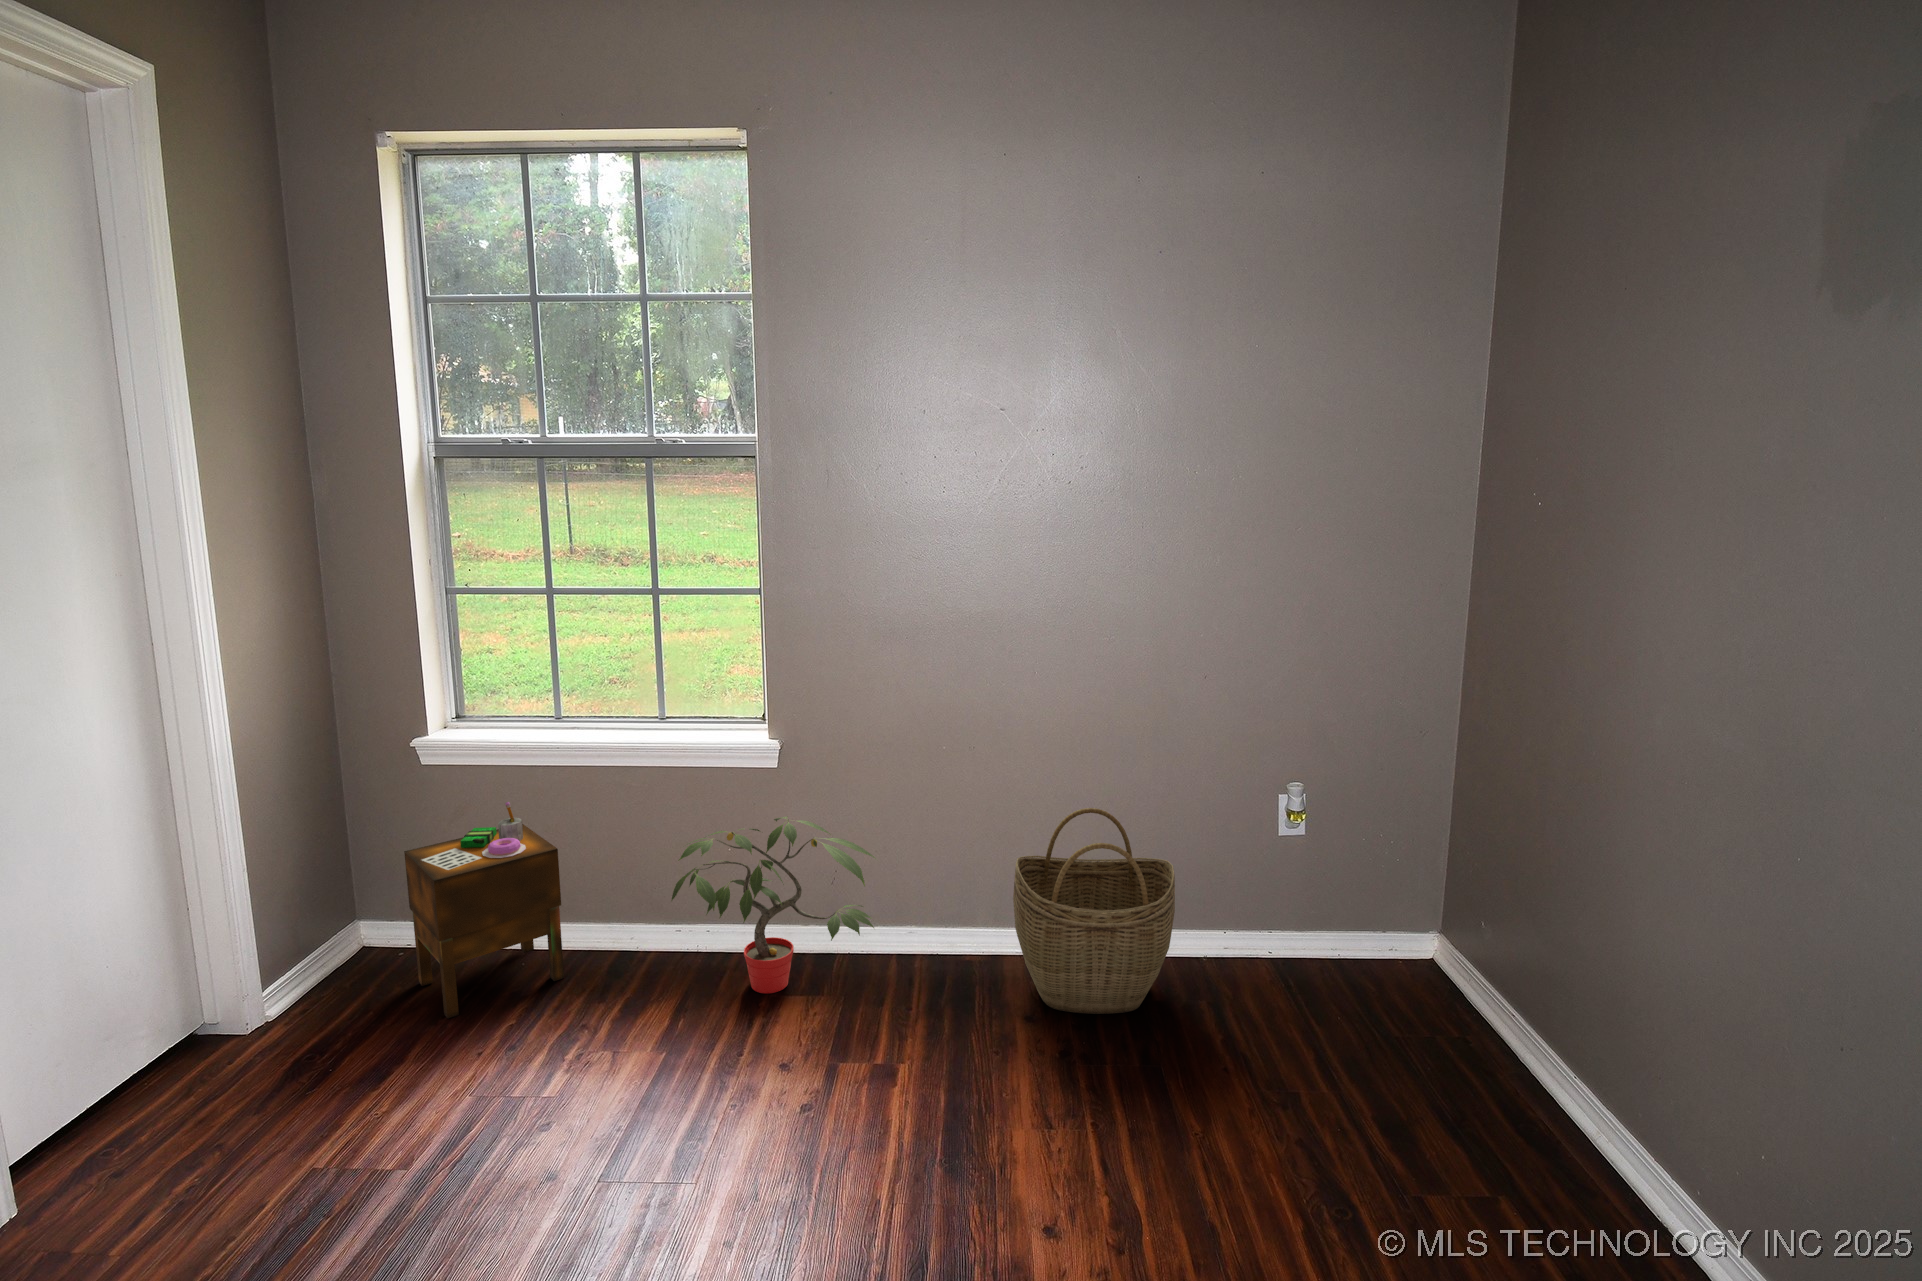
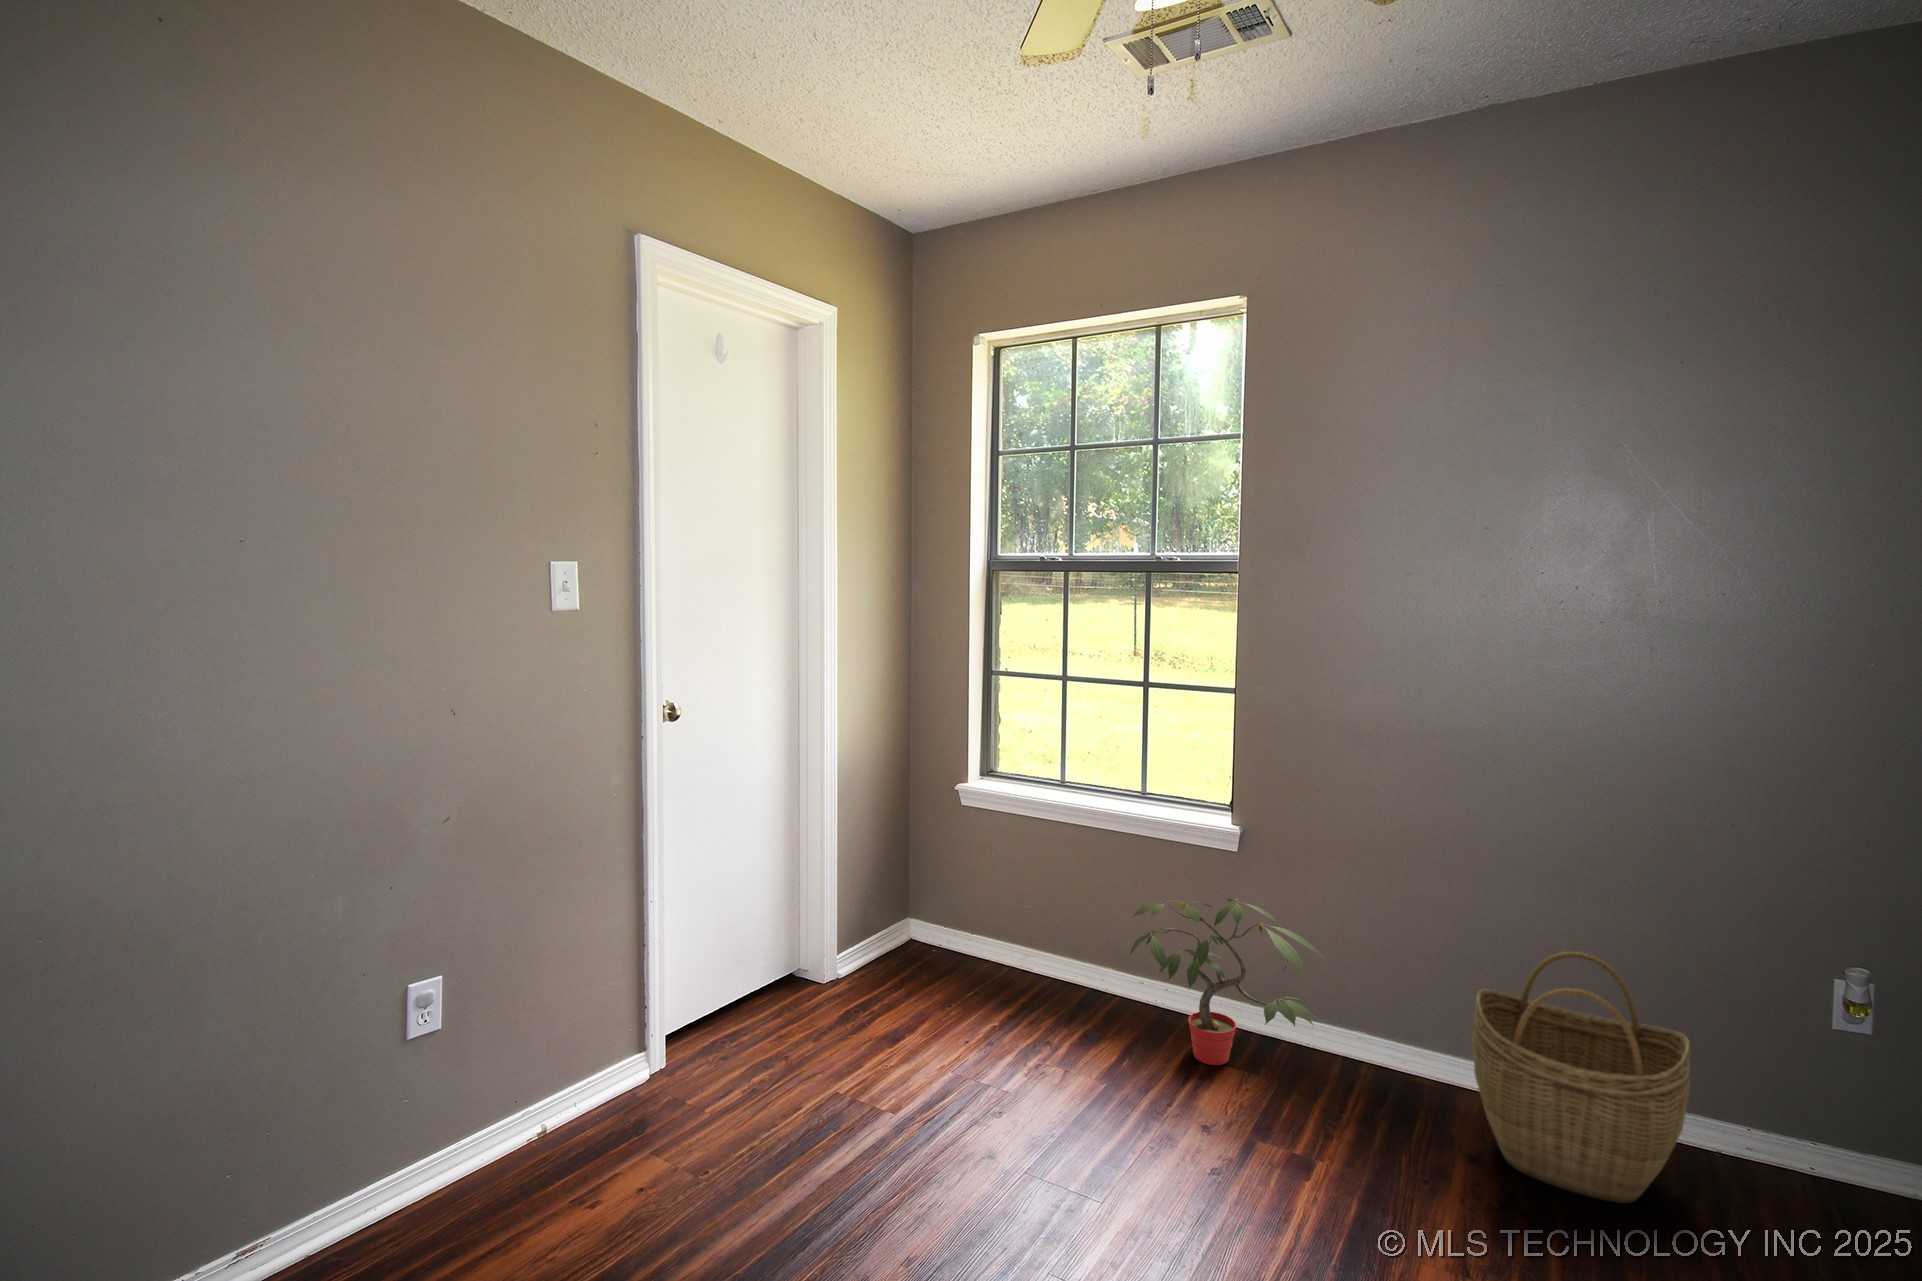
nightstand: present [404,802,564,1019] -> none [938,845,1044,1010]

